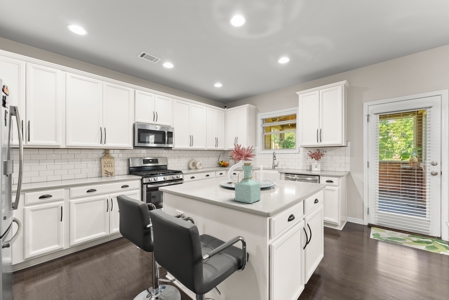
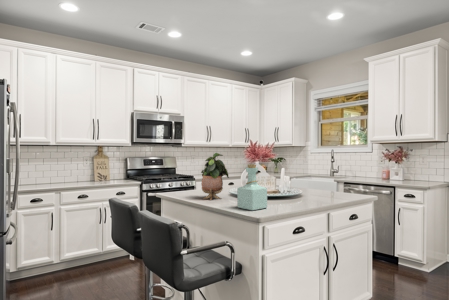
potted plant: none [198,153,221,193] -> present [201,153,229,200]

